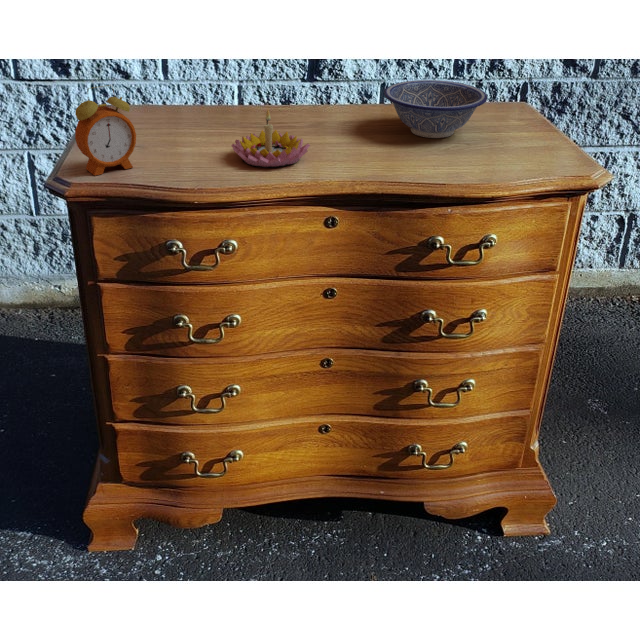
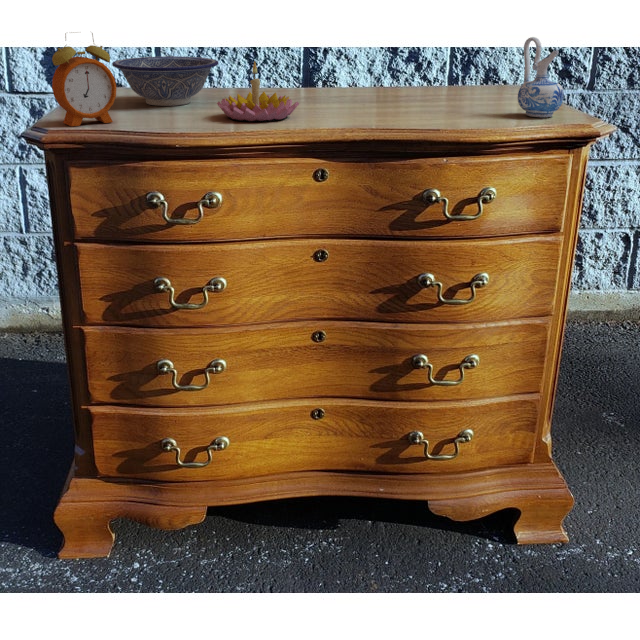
decorative bowl: present [384,80,487,138] -> present [112,56,218,106]
ceramic pitcher: none [519,84,563,161] -> present [518,37,564,117]

